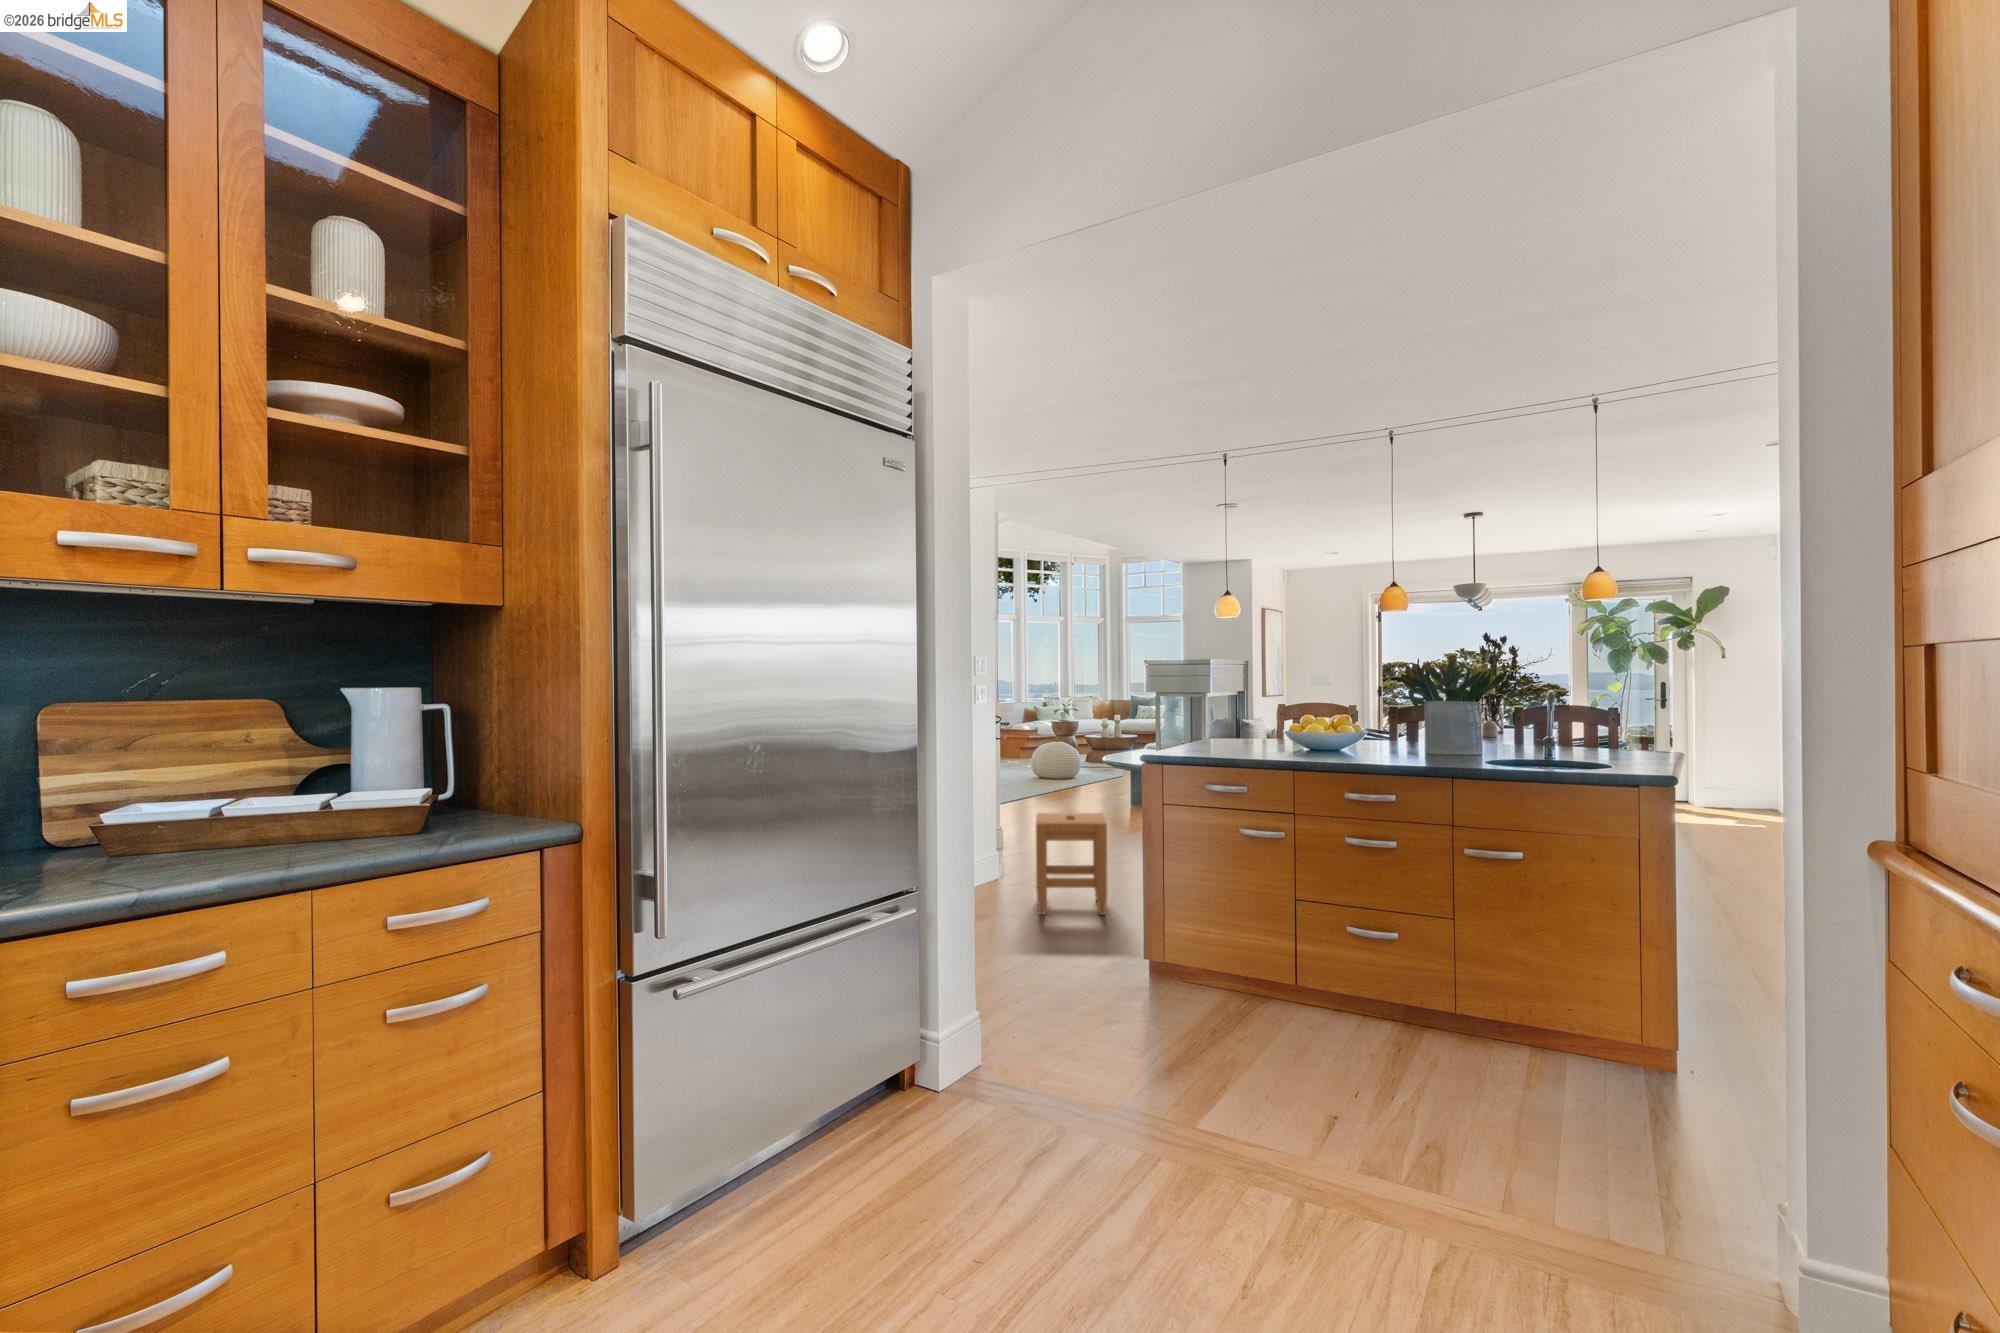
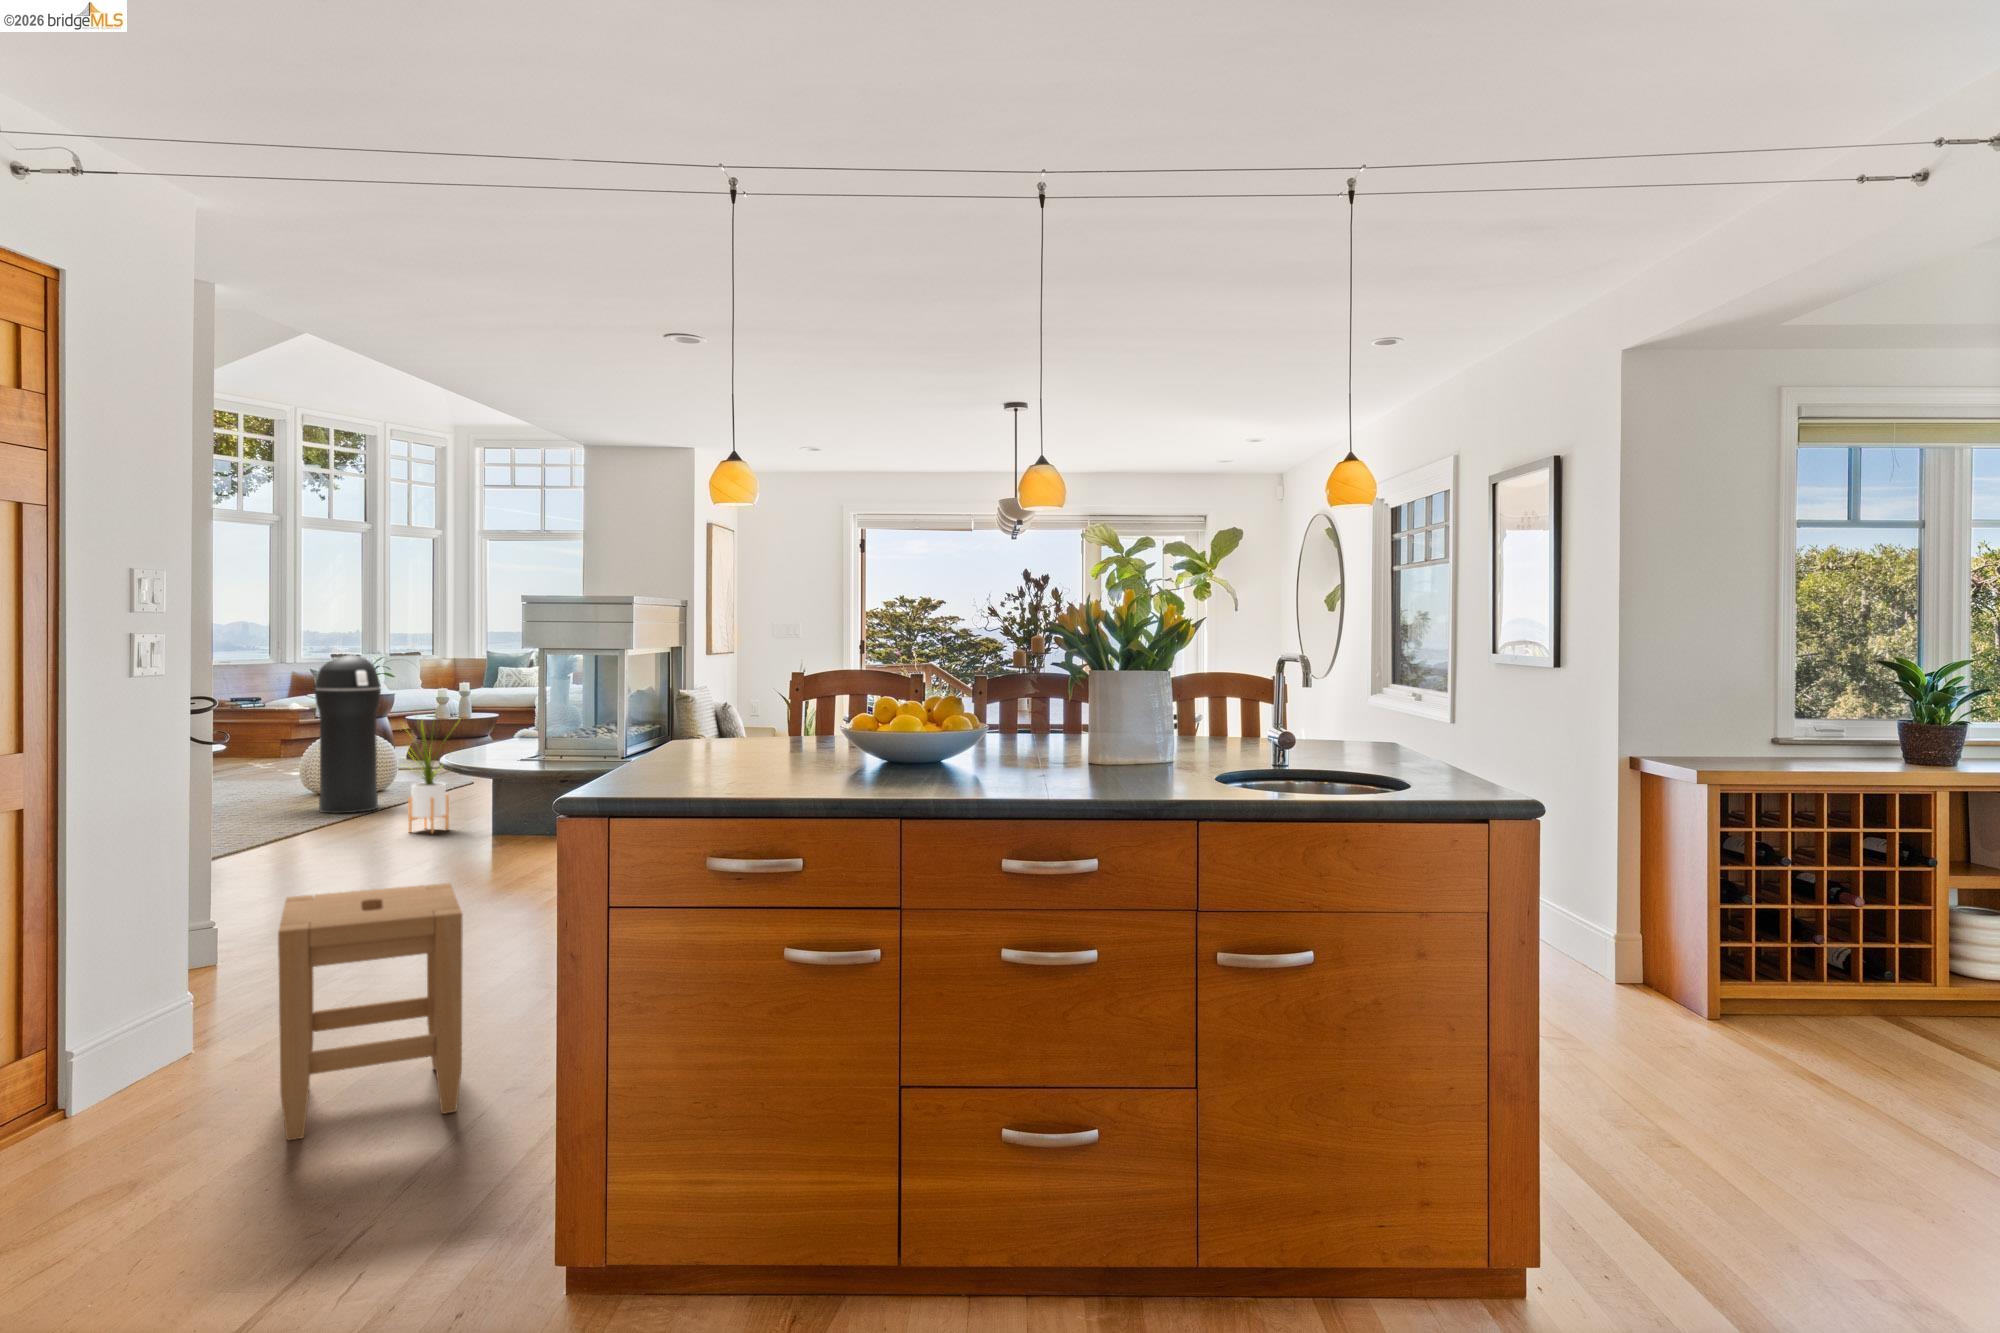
trash can: none [1038,700,1071,790] -> present [315,655,381,813]
house plant: none [1077,730,1115,803] -> present [407,722,449,833]

